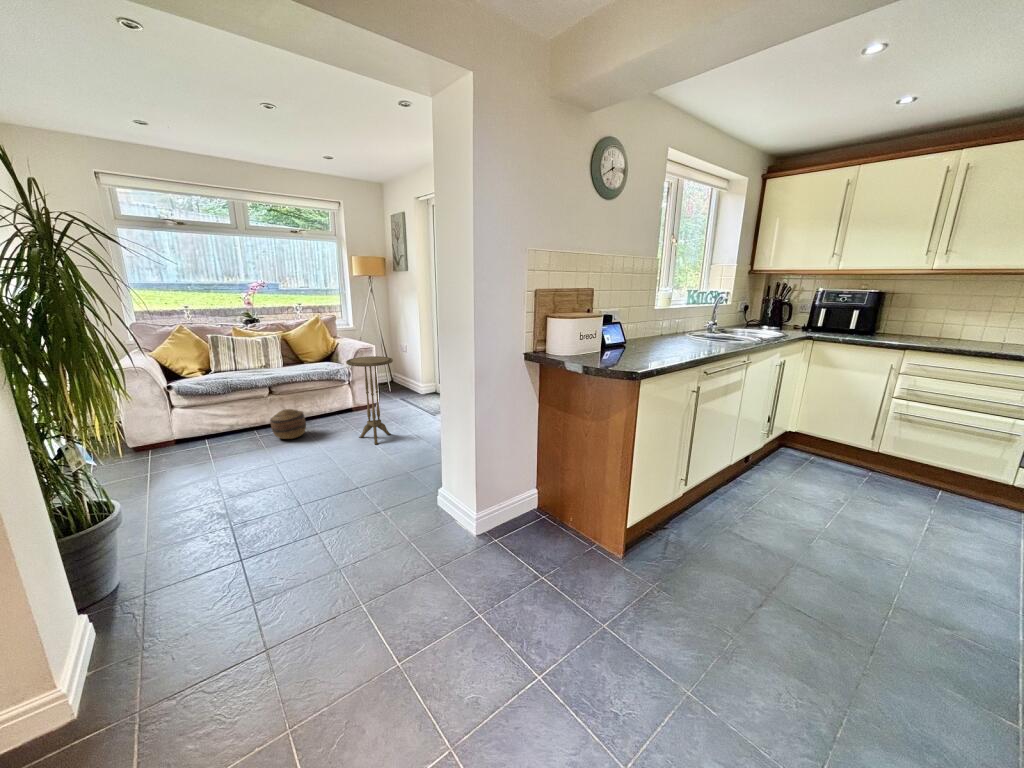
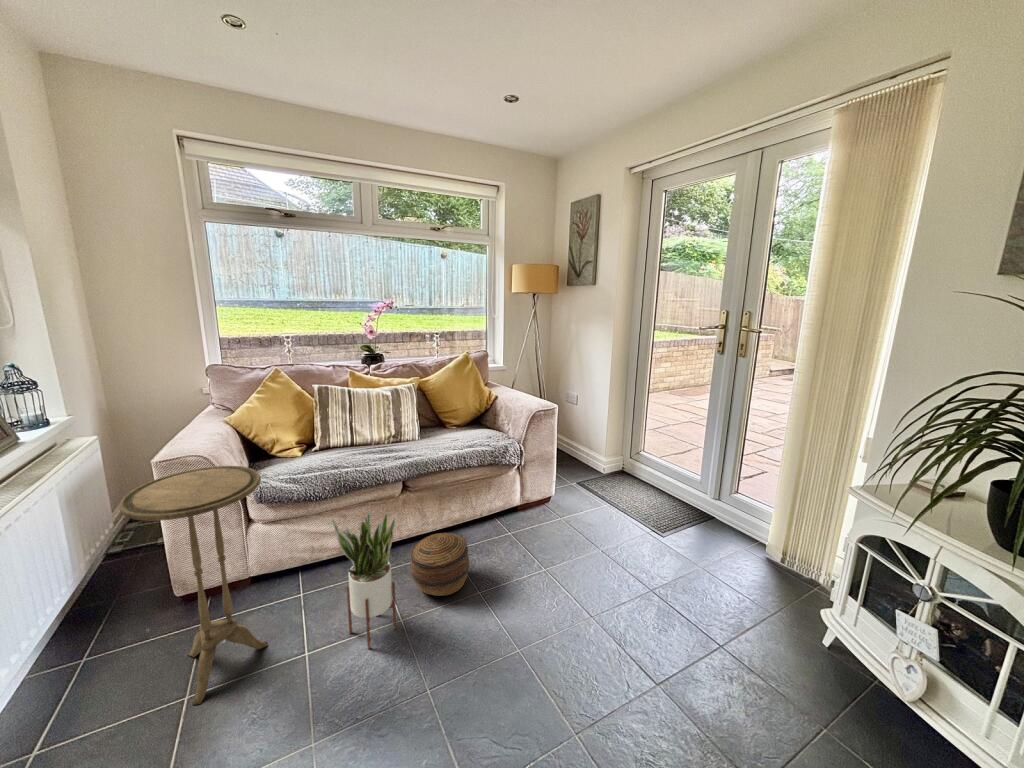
side table: present [346,356,393,445] -> present [119,466,268,705]
potted plant: none [218,386,261,455] -> present [331,509,396,649]

